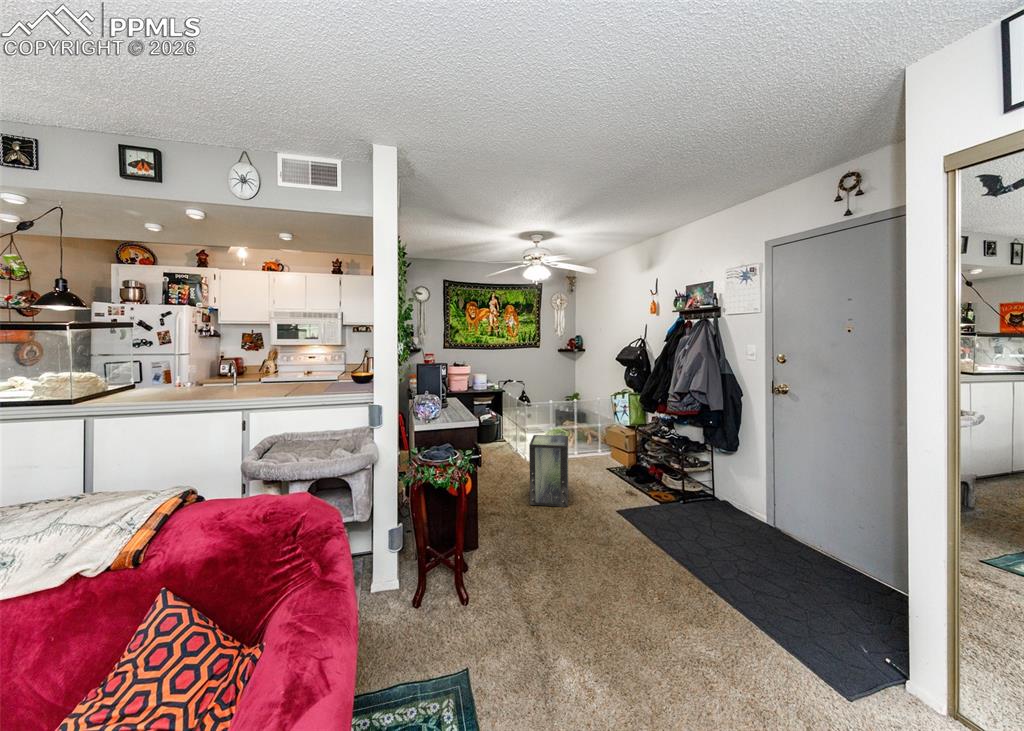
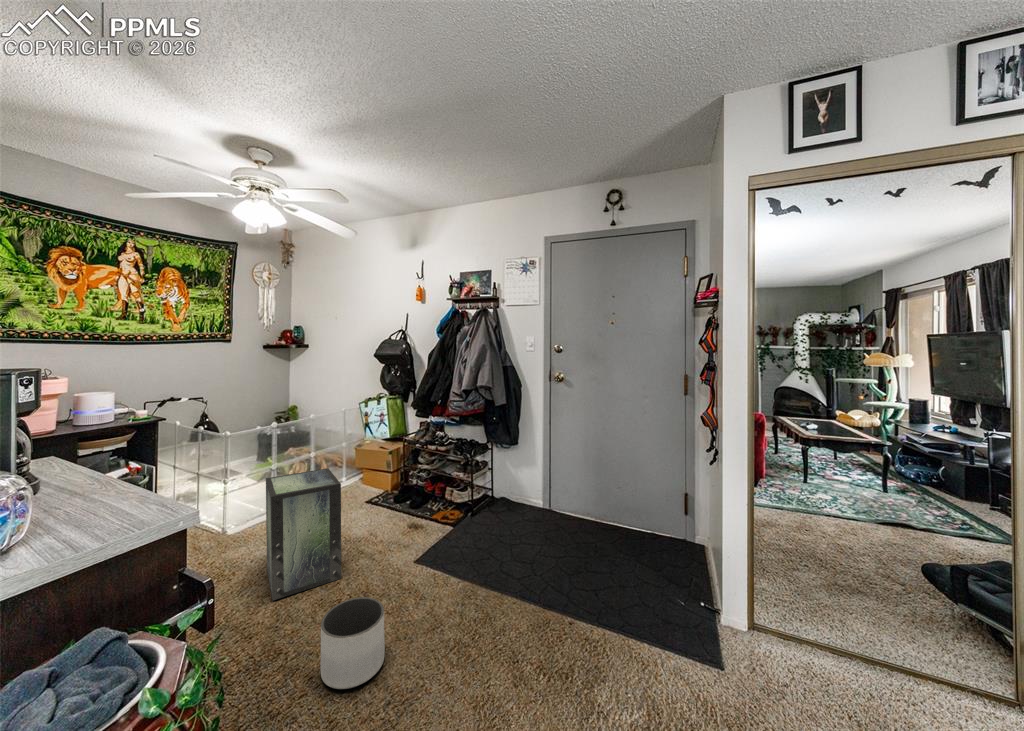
planter: none [534,512,568,559] -> present [320,597,385,689]

